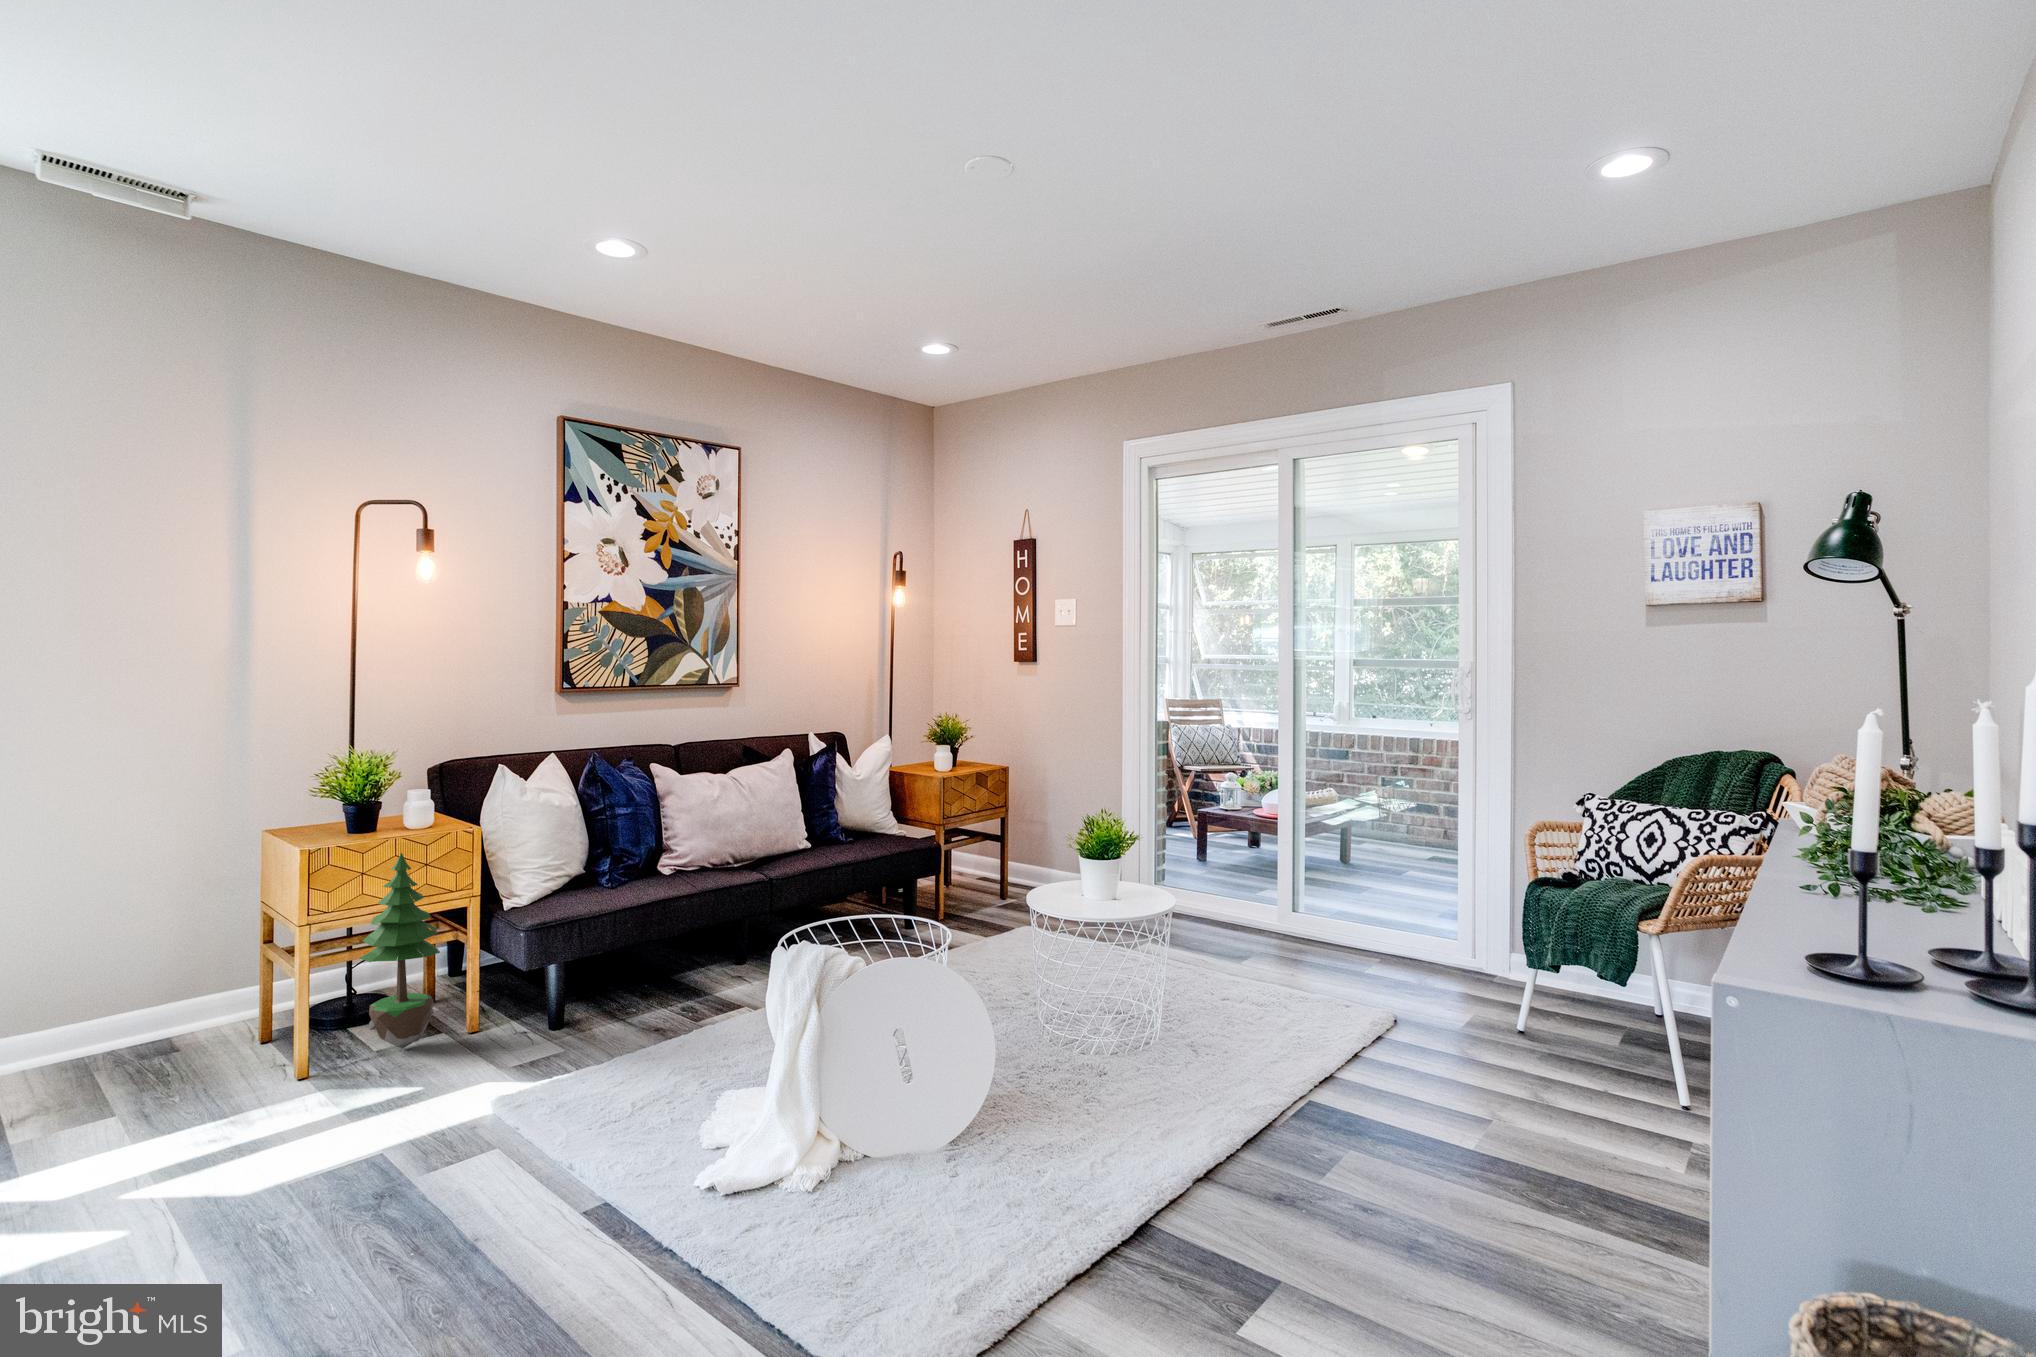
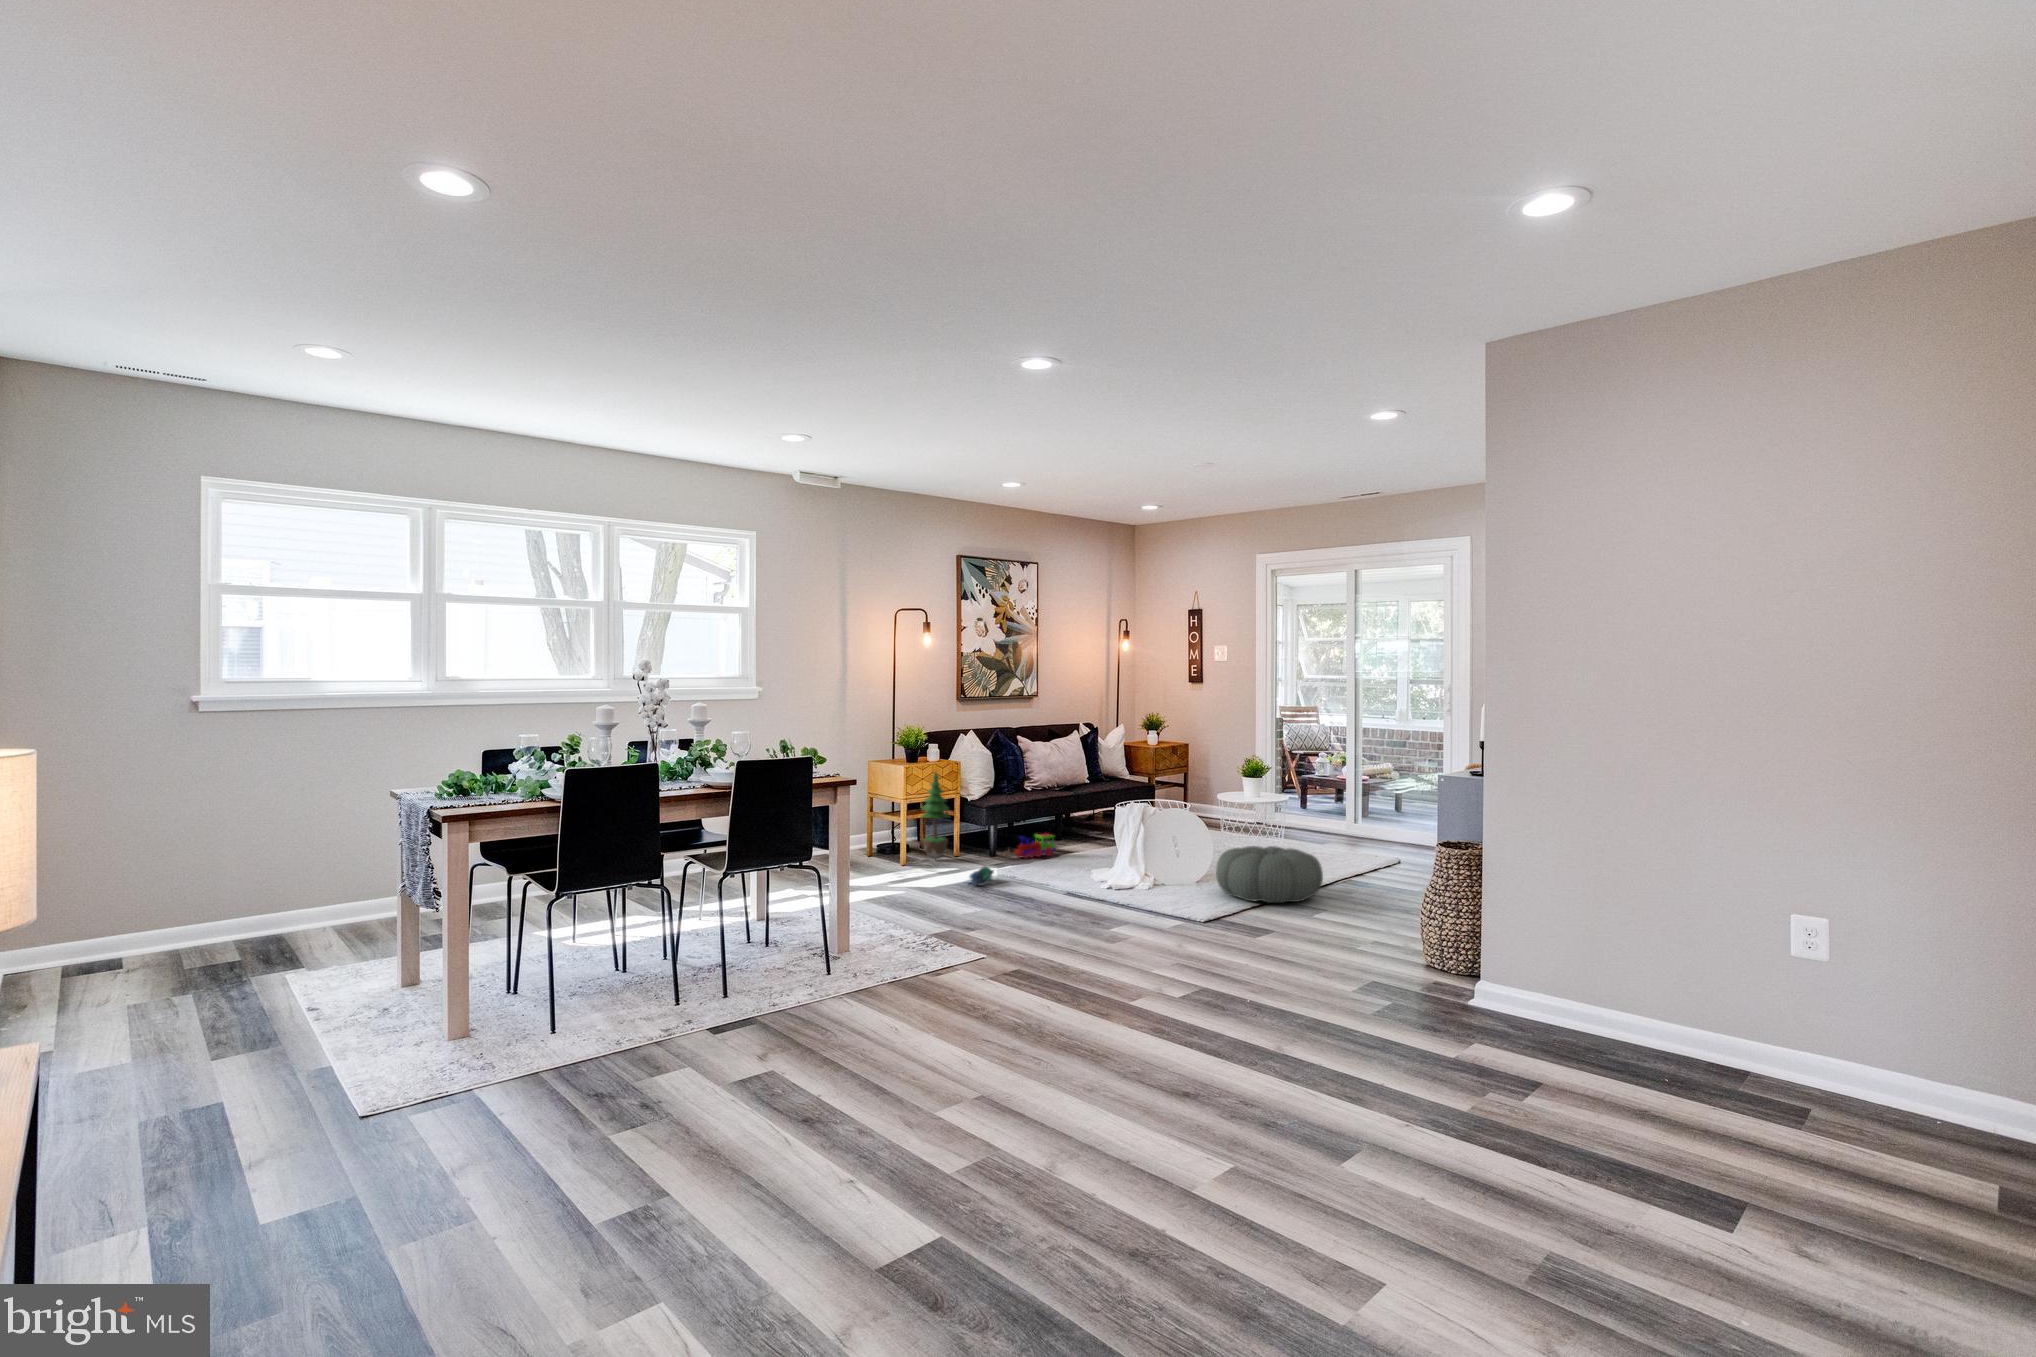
toy train: none [552,968,694,1033] -> present [998,833,1056,858]
pouf: none [973,1050,1242,1250] -> present [1216,846,1323,903]
plush toy: none [334,1113,433,1186] -> present [969,866,994,885]

